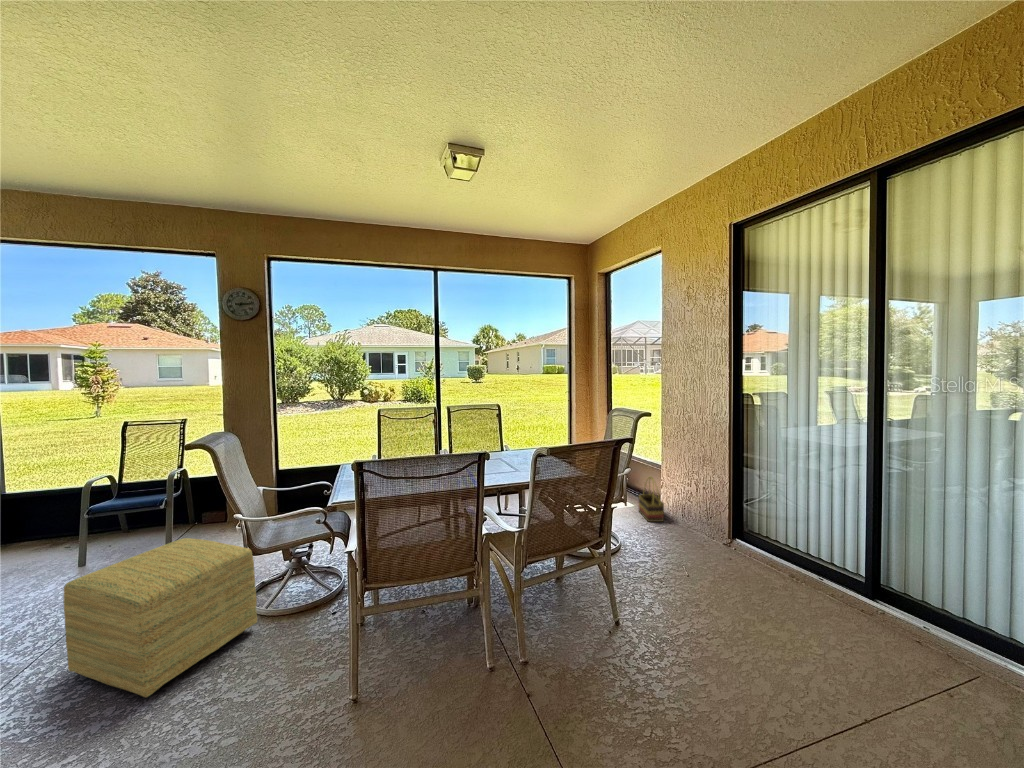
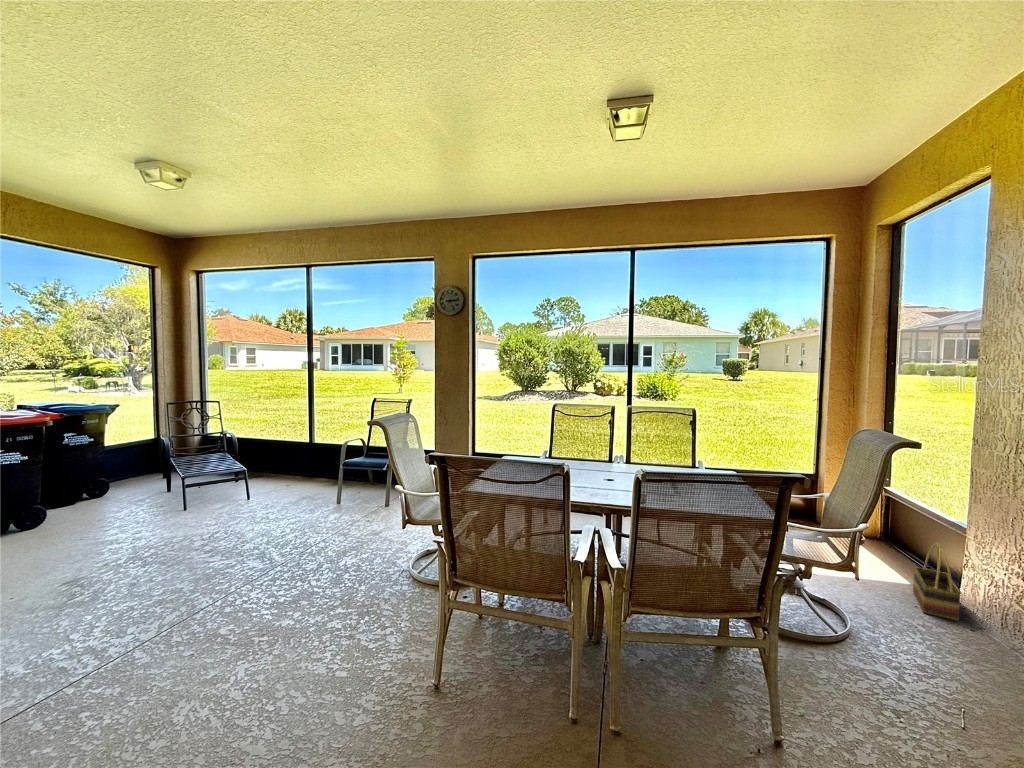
ottoman: present [64,538,257,698] -> none [291,496,407,614]

